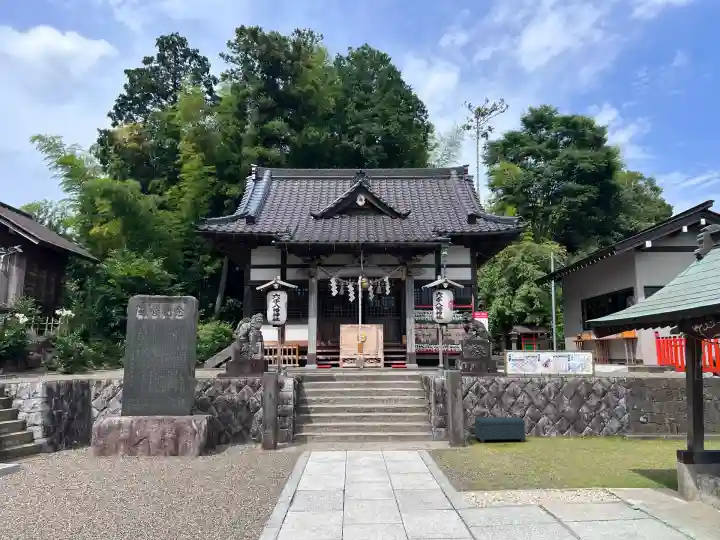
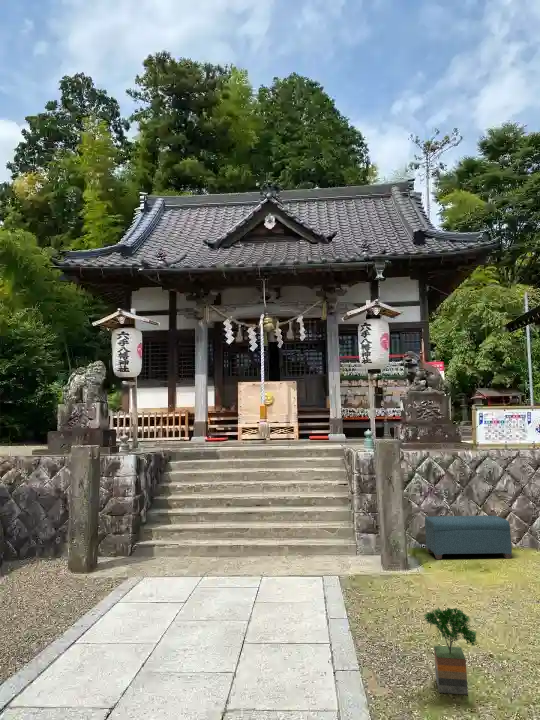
potted tree: none [475,451,499,488] -> present [424,608,476,695]

